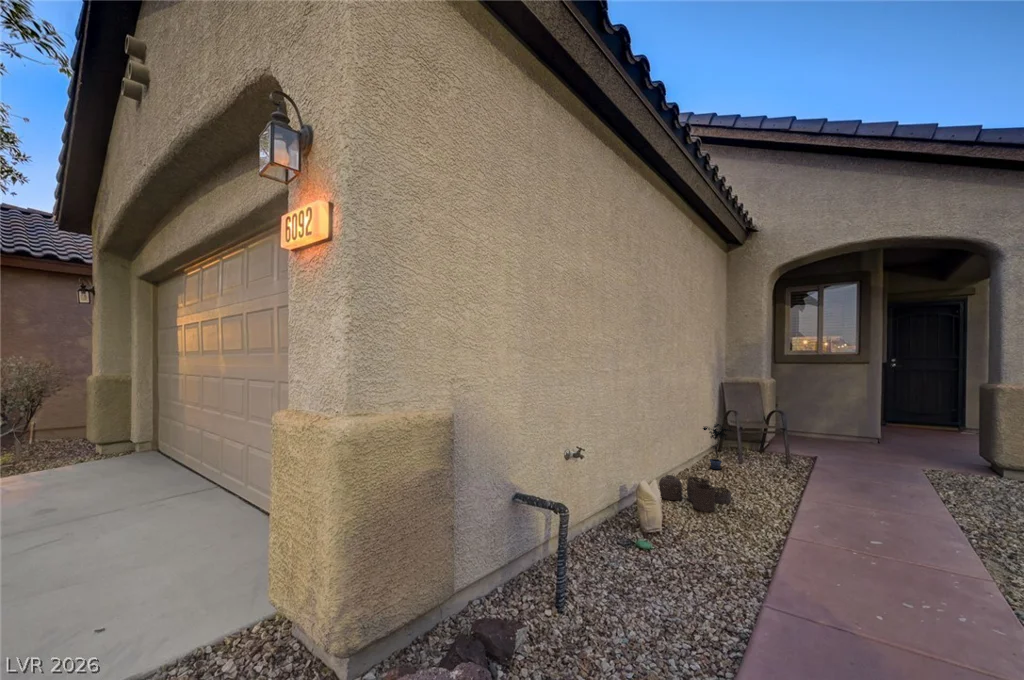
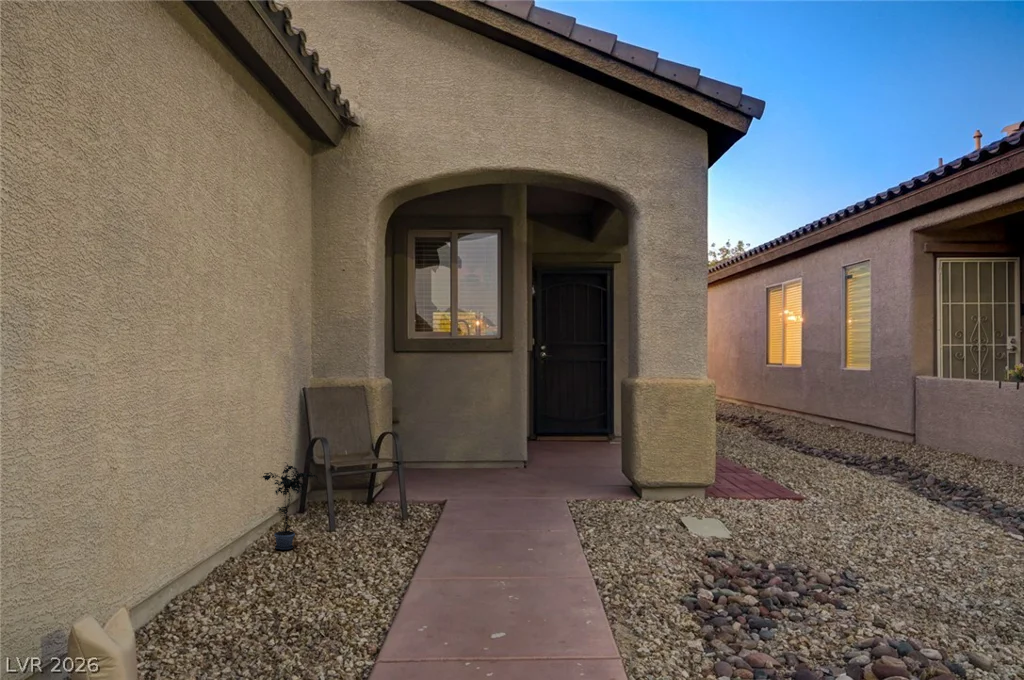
woven basket: present [659,475,731,512] -> none [156,575,298,645]

